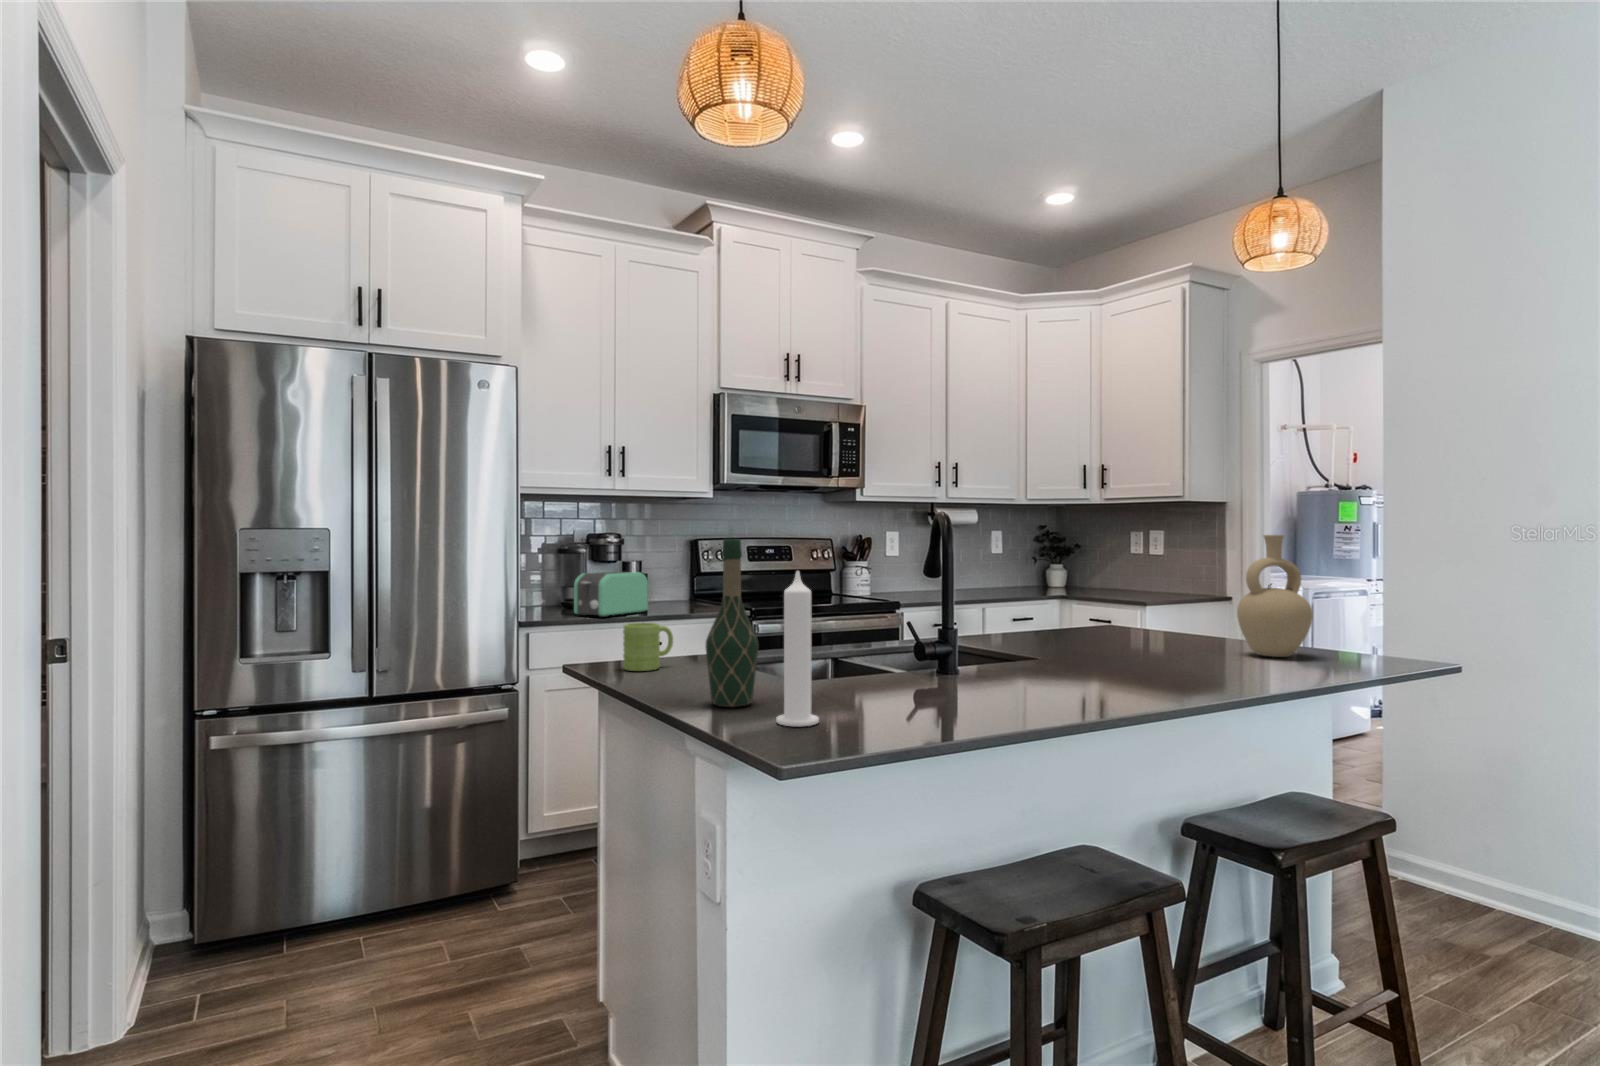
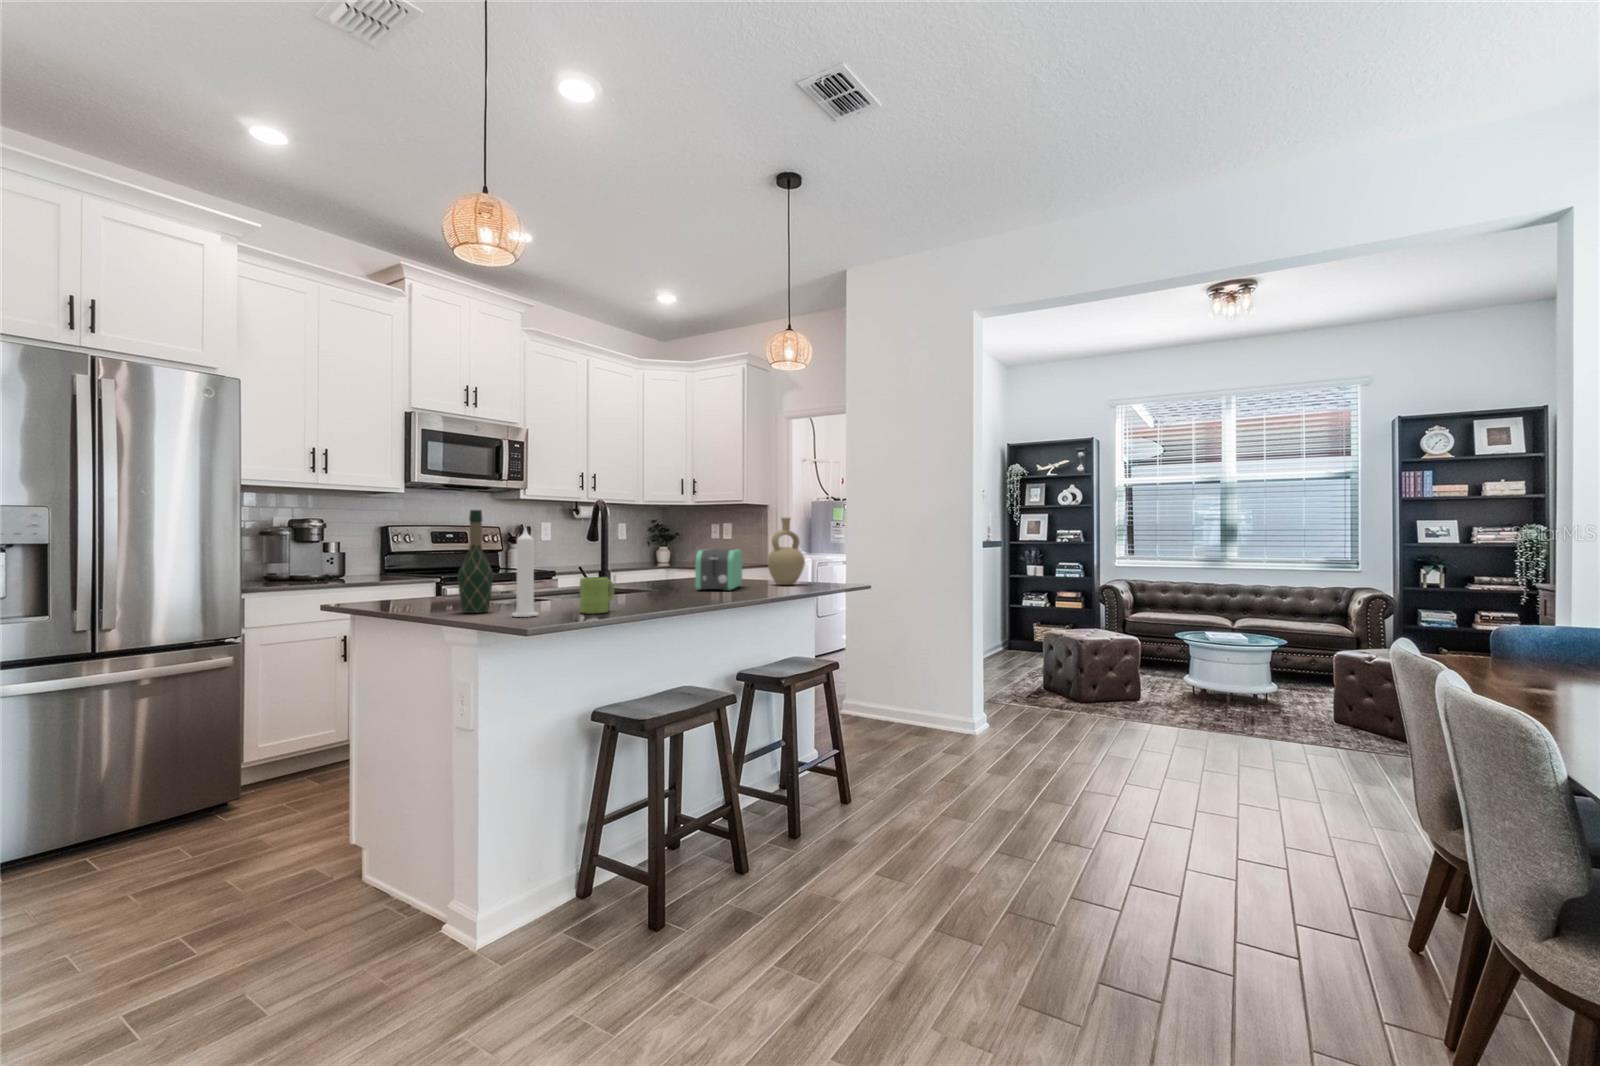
toaster: present [574,571,648,617] -> present [695,549,742,591]
mug: present [623,623,673,671] -> present [580,577,614,614]

